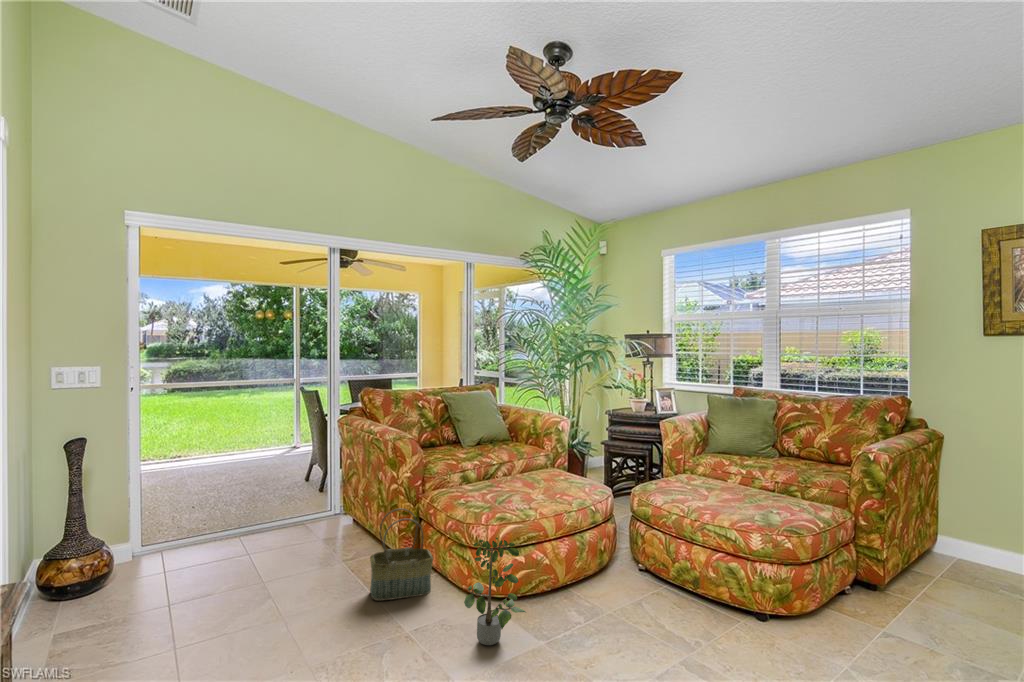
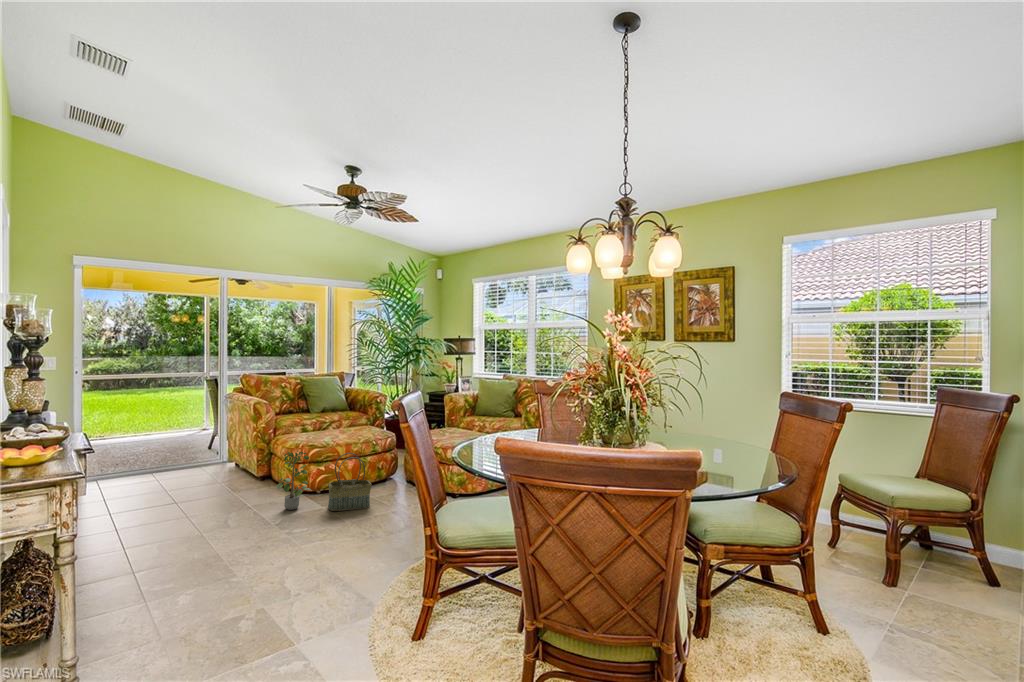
basket: present [370,509,433,601] -> present [328,453,372,511]

